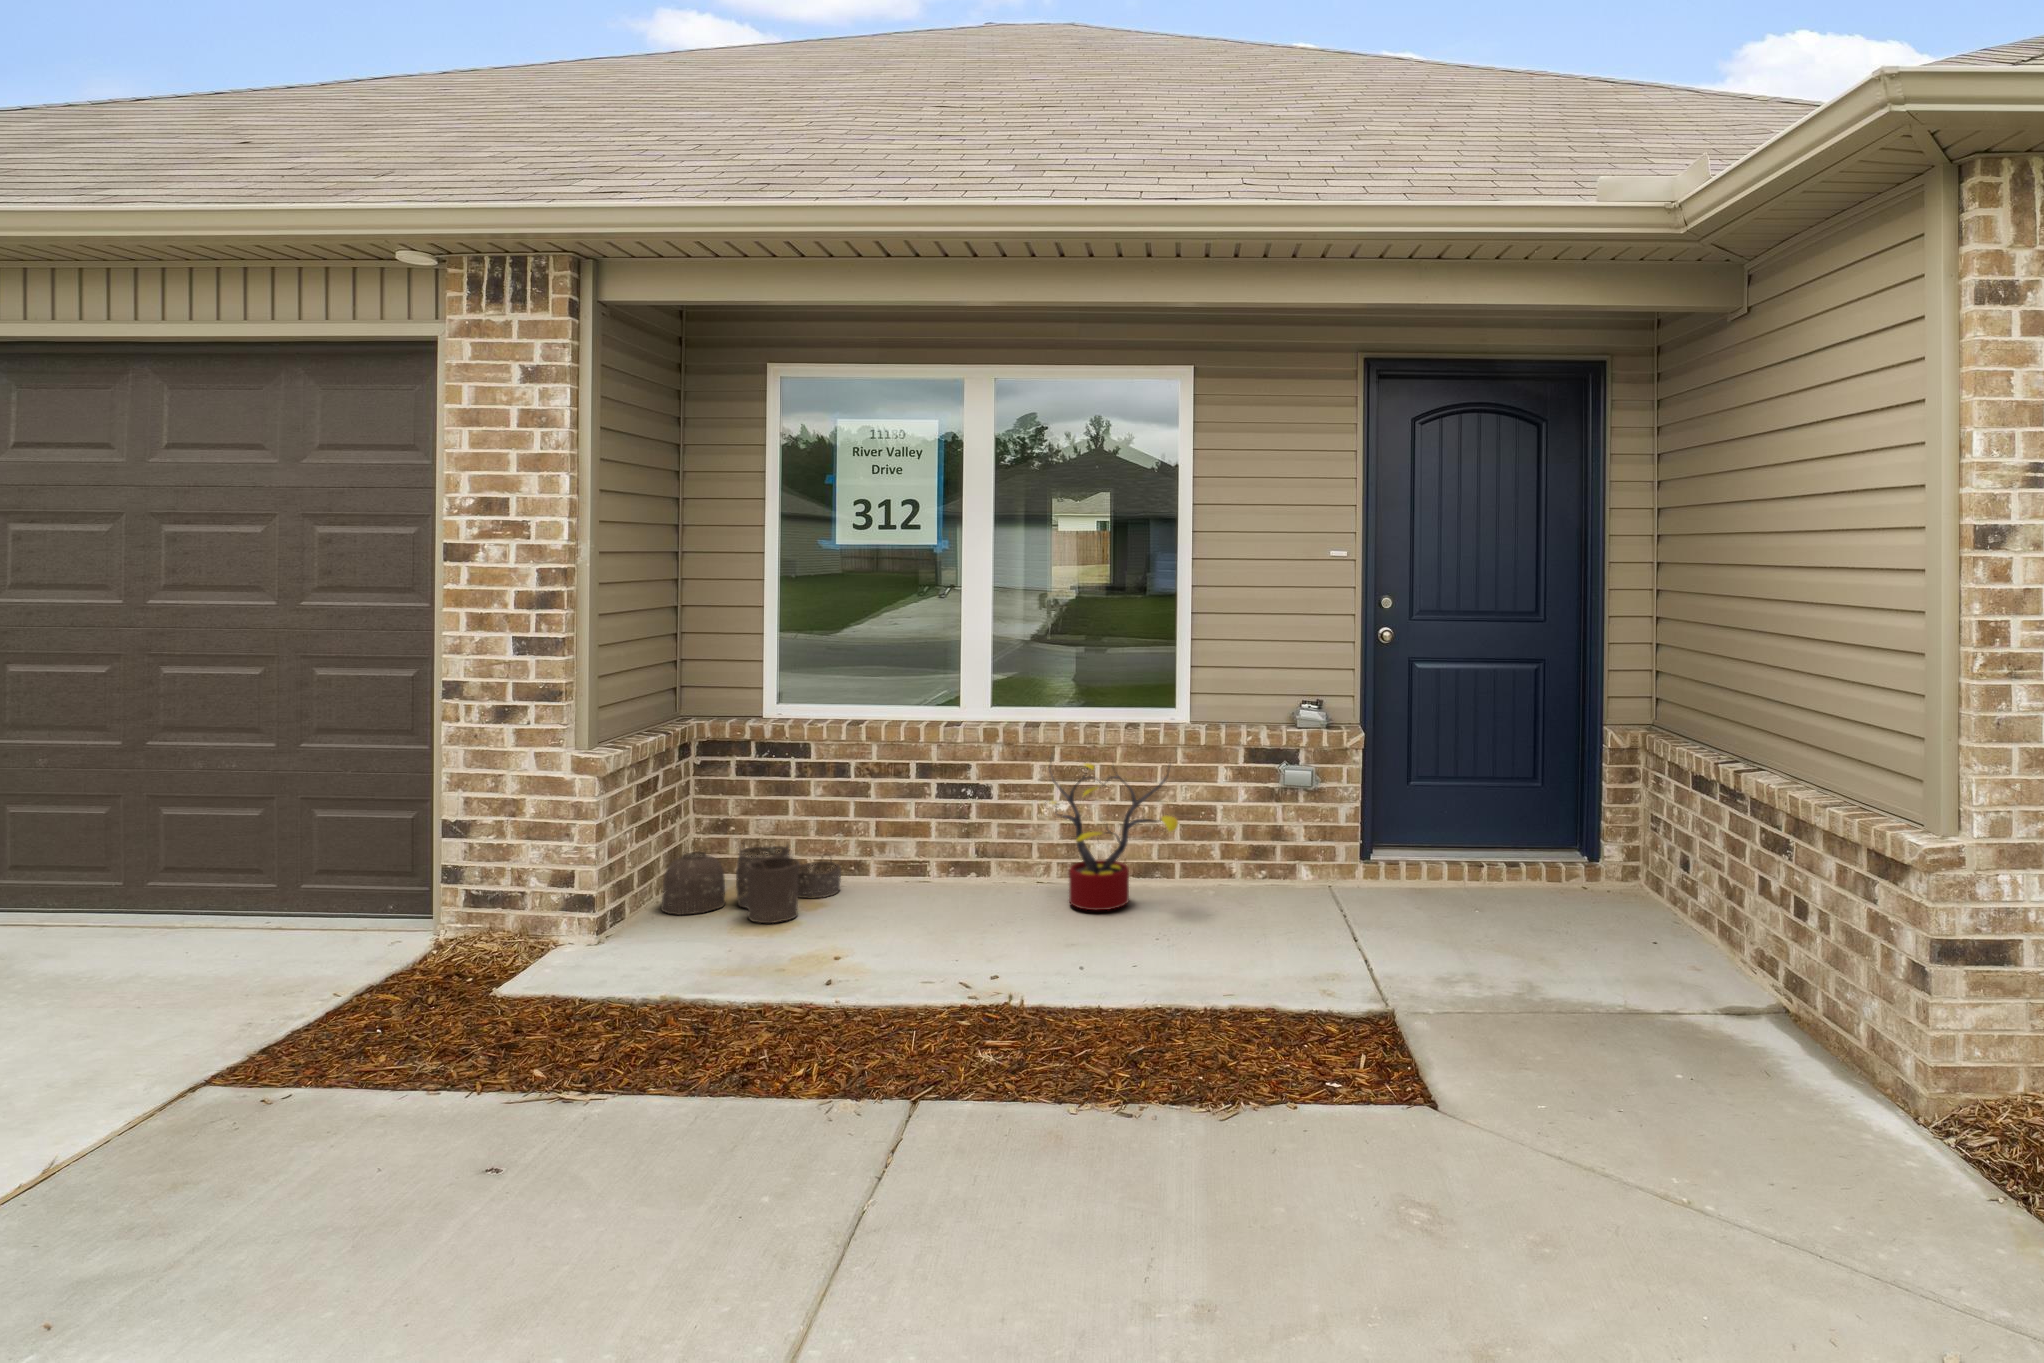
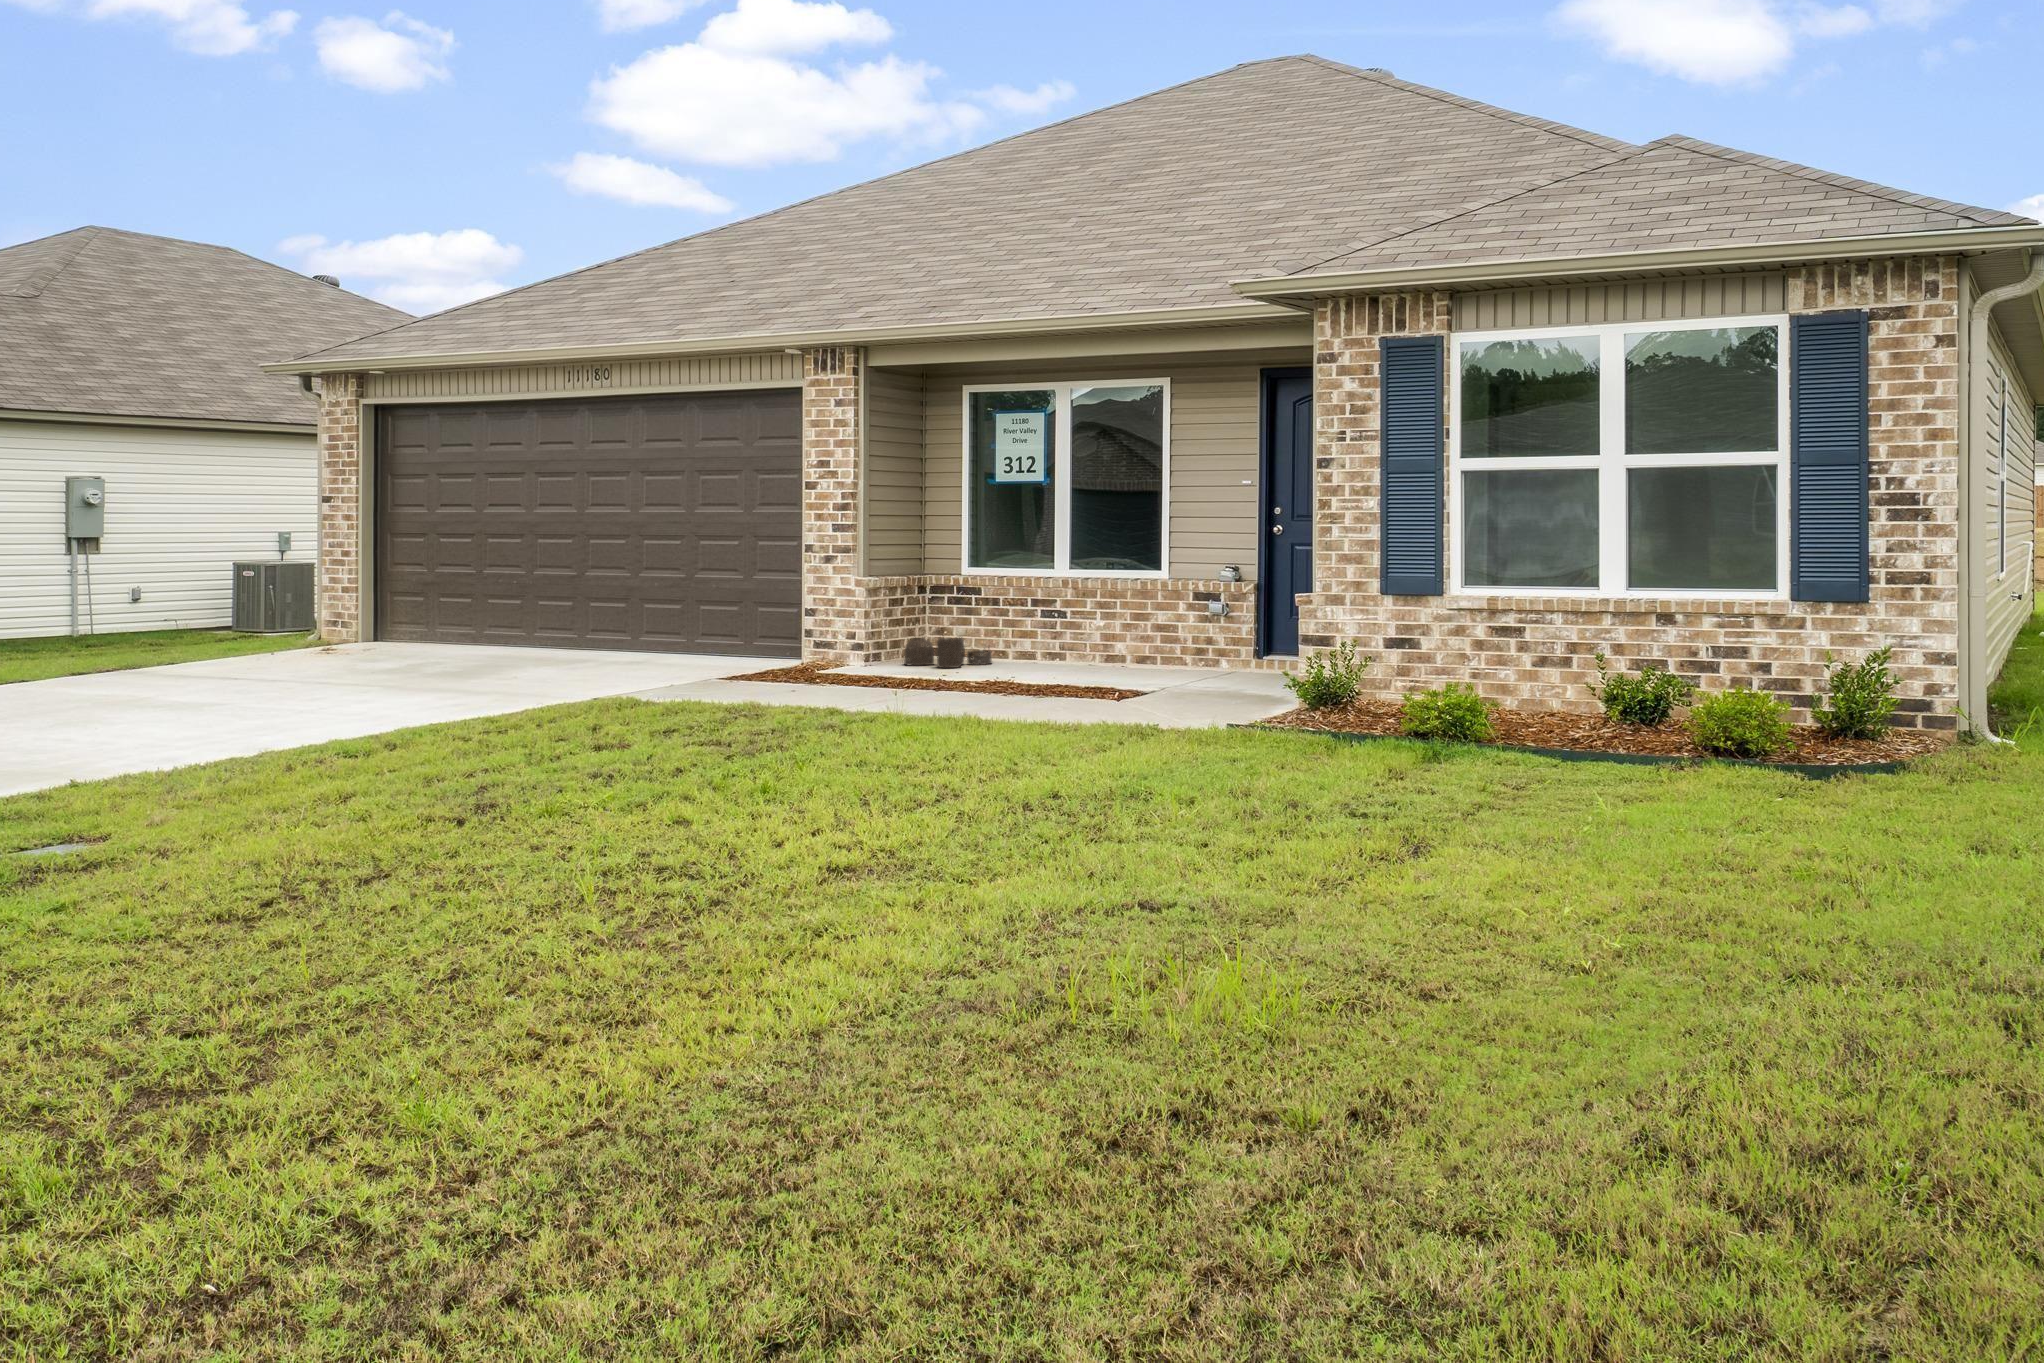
decorative plant: present [1045,763,1178,910] -> none [1086,592,1134,671]

